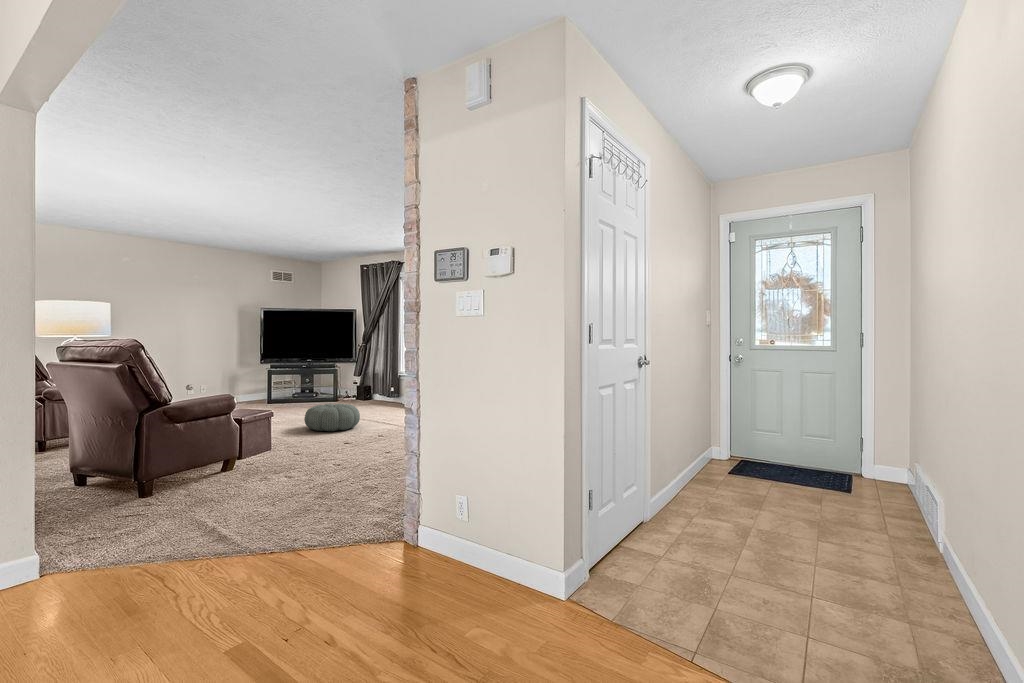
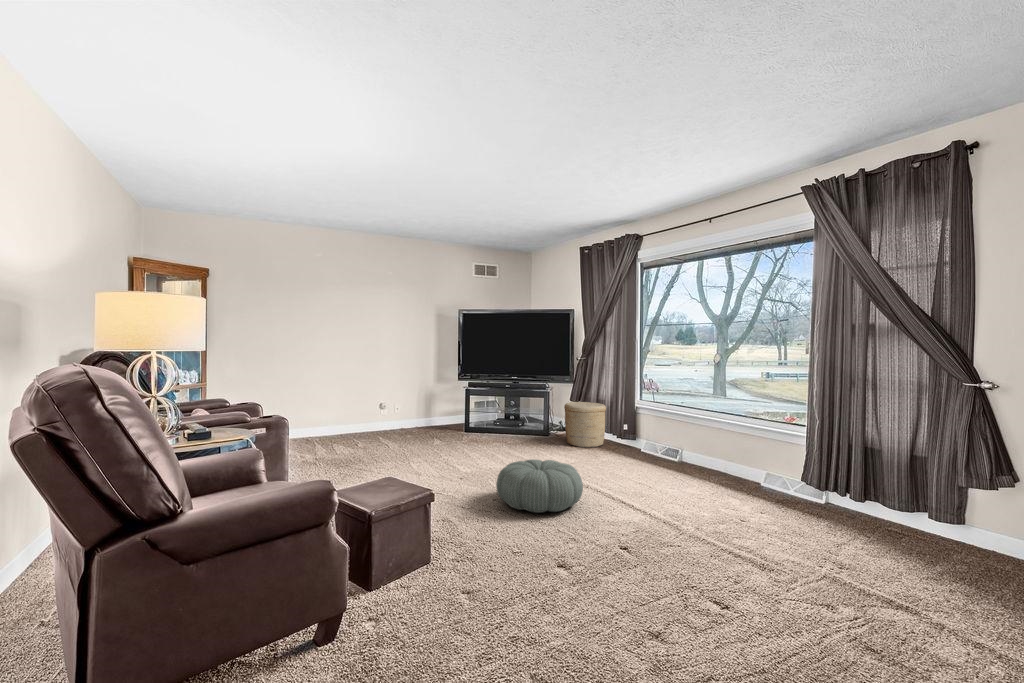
woven basket: none [349,375,379,405] -> present [564,402,606,447]

